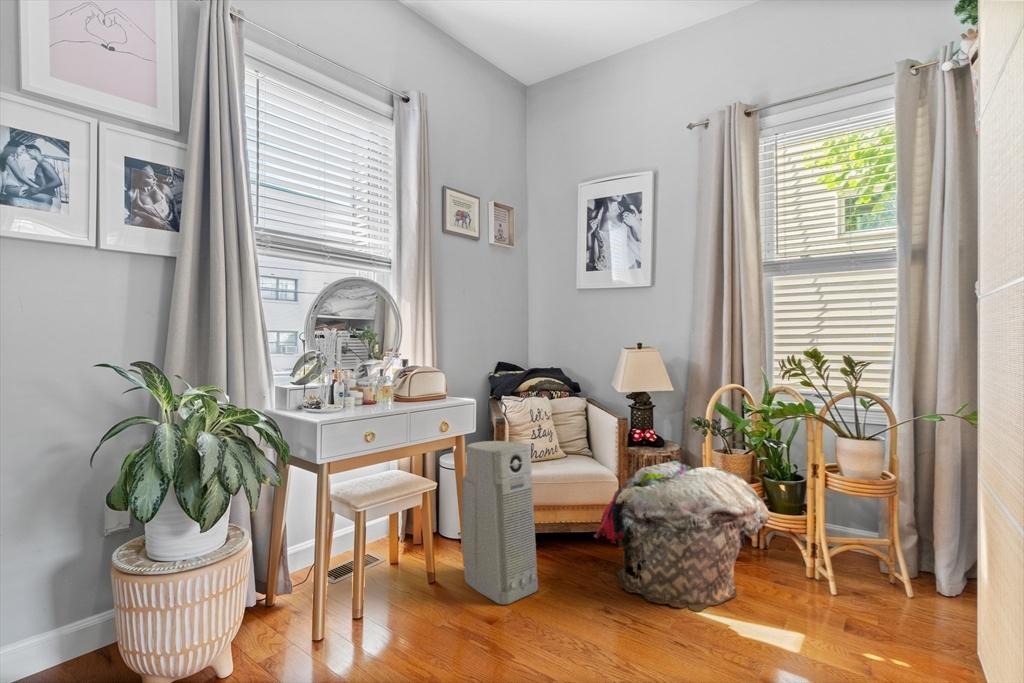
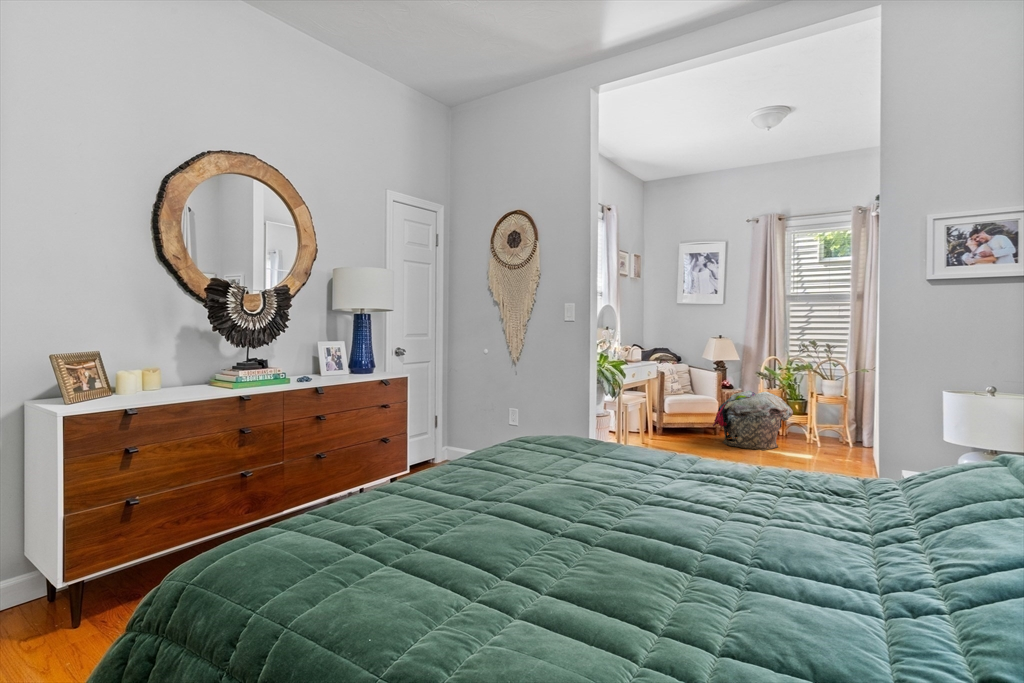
air purifier: present [462,441,538,604] -> none [655,382,692,449]

